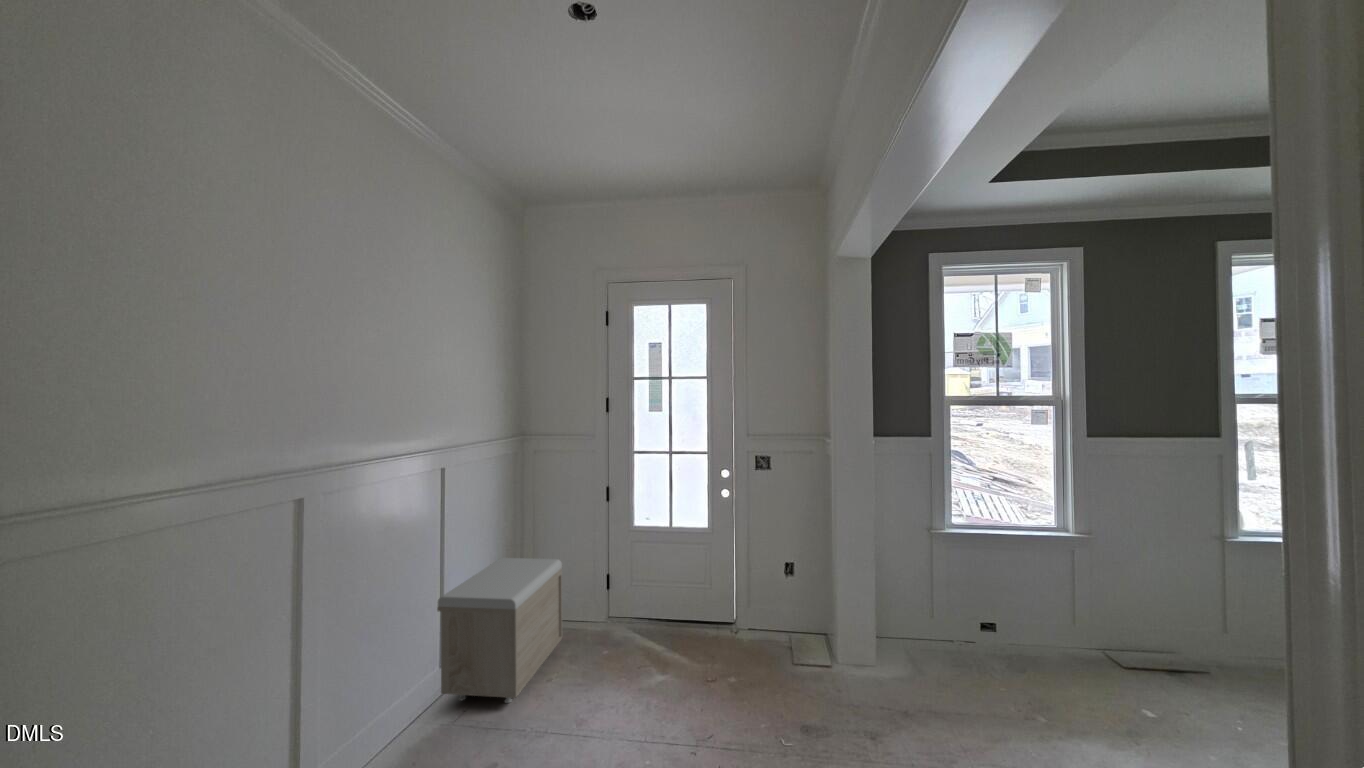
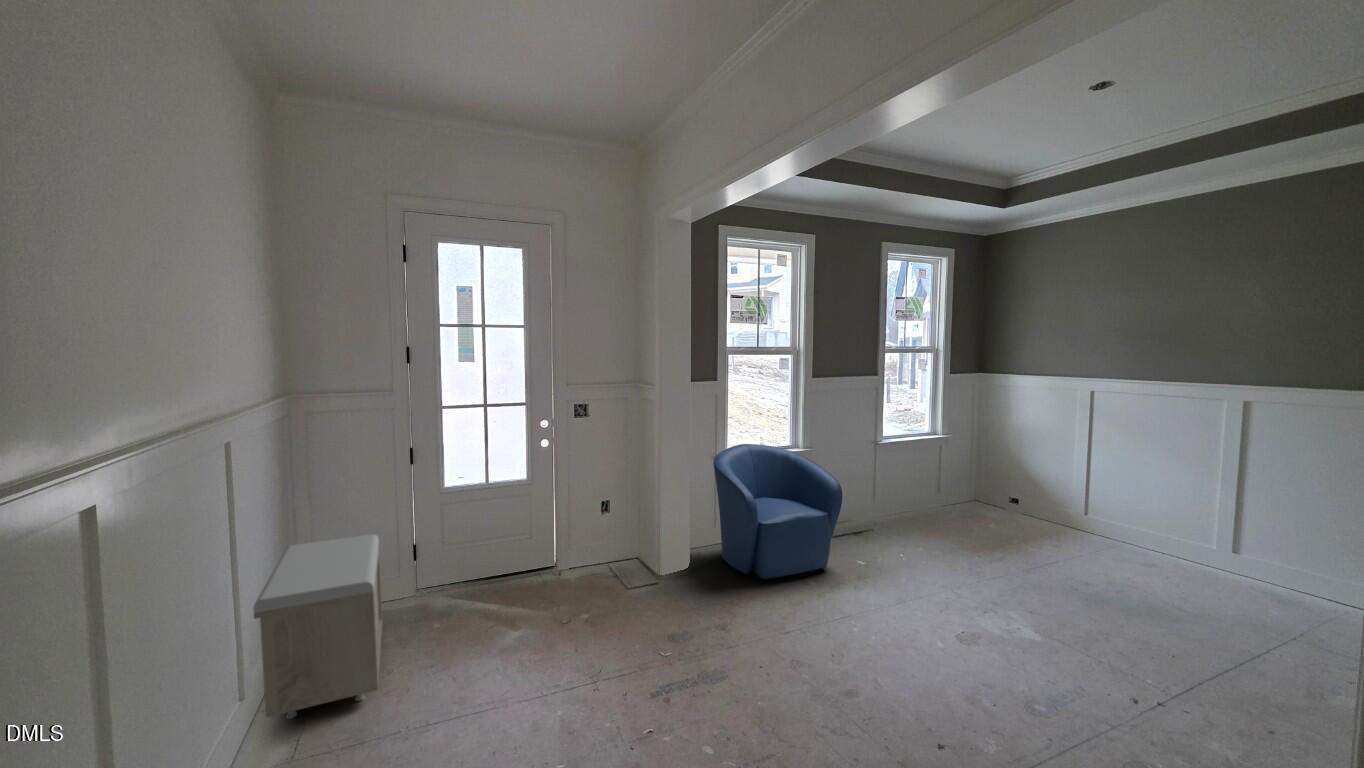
armchair: none [915,518,1105,715] -> present [714,444,842,580]

